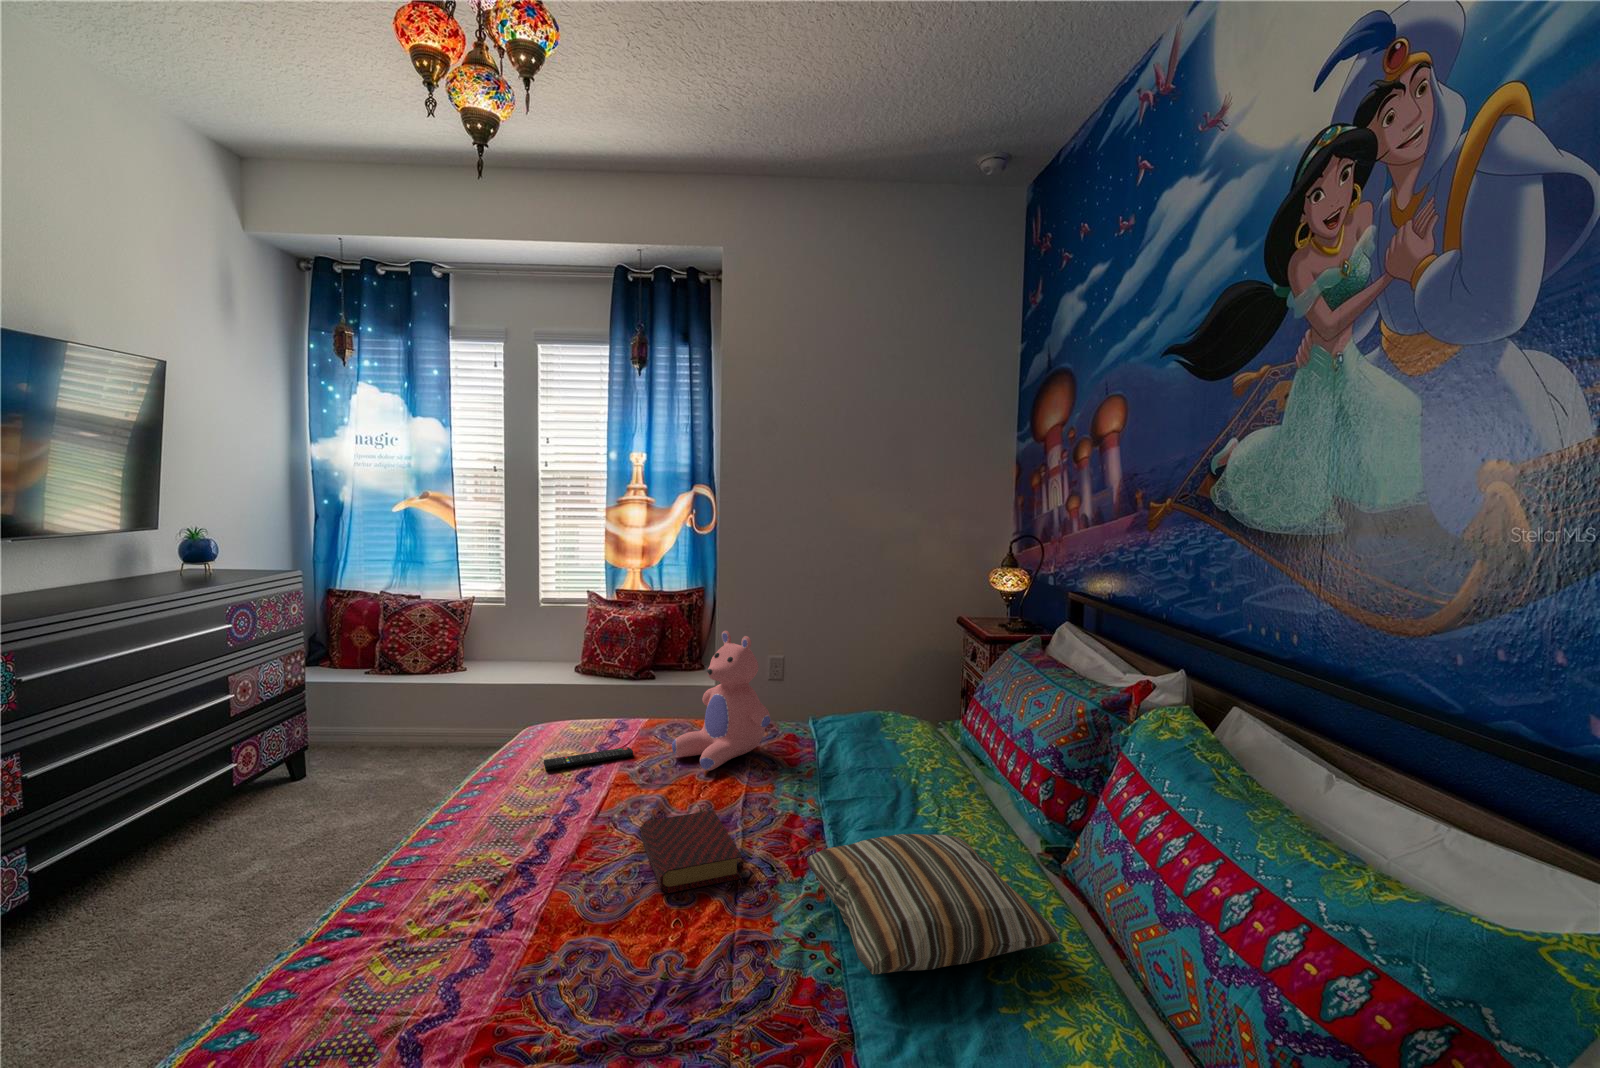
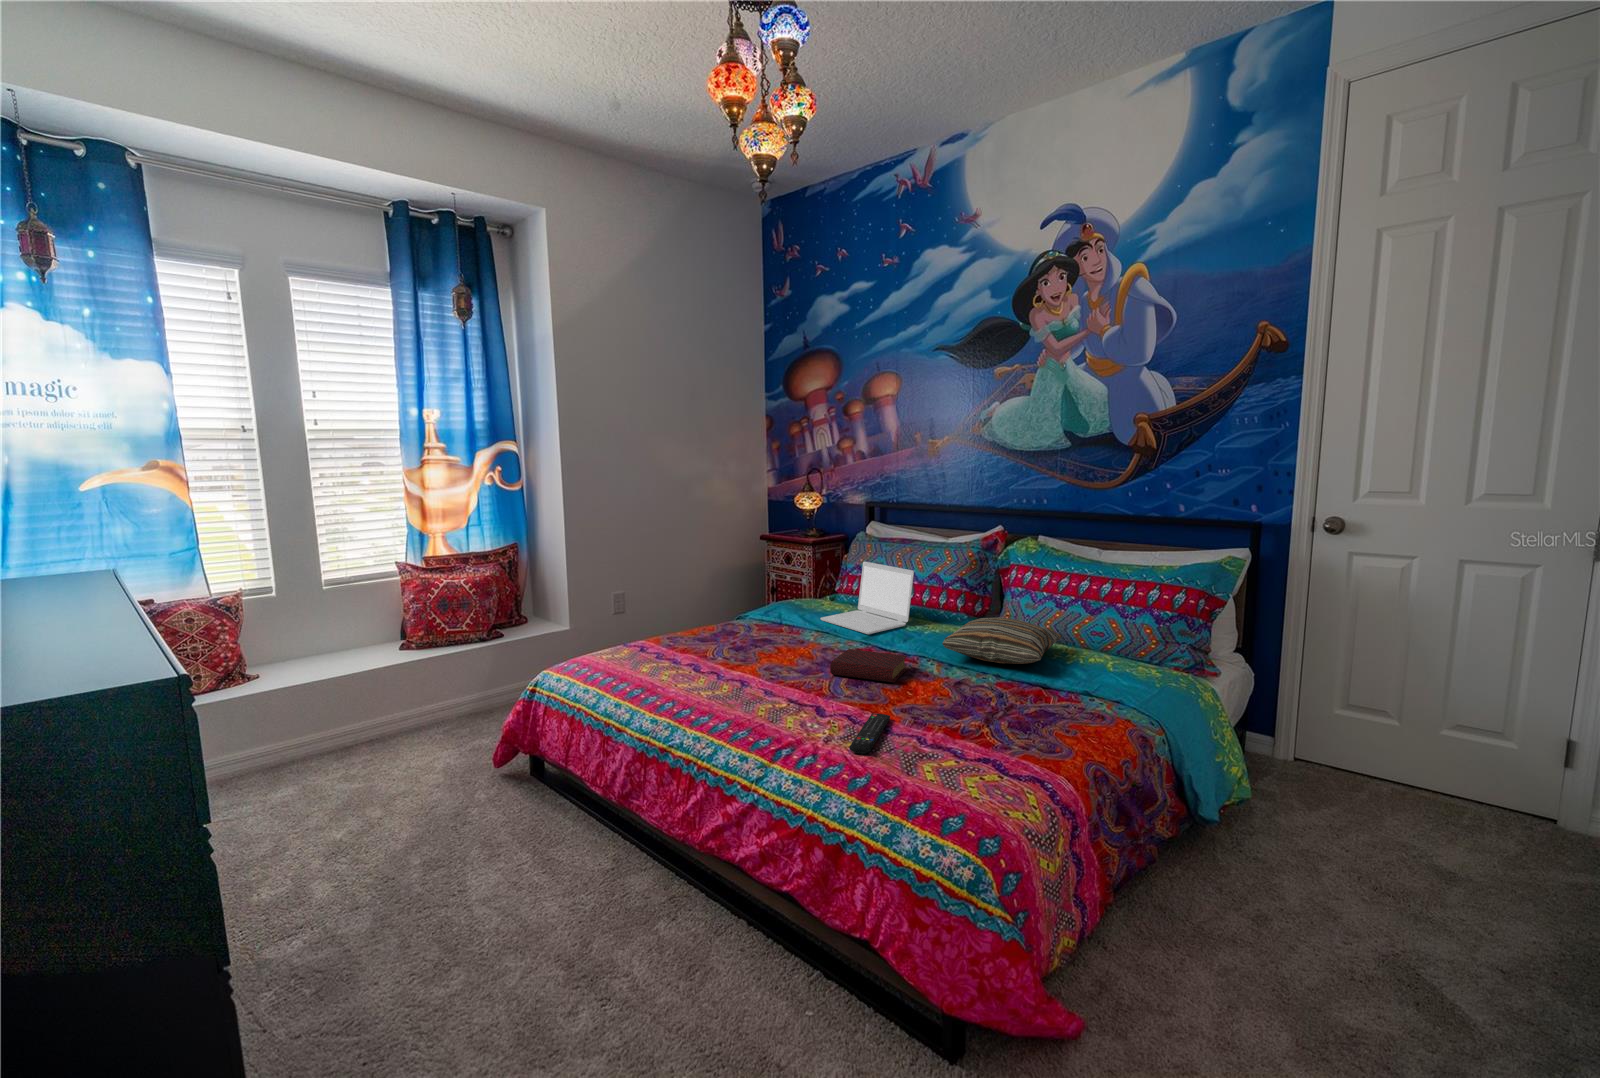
teddy bear: present [672,631,771,770] -> none [729,547,803,644]
laptop: none [826,681,933,801] -> present [821,561,914,634]
remote control: present [544,747,633,770] -> present [849,713,890,754]

